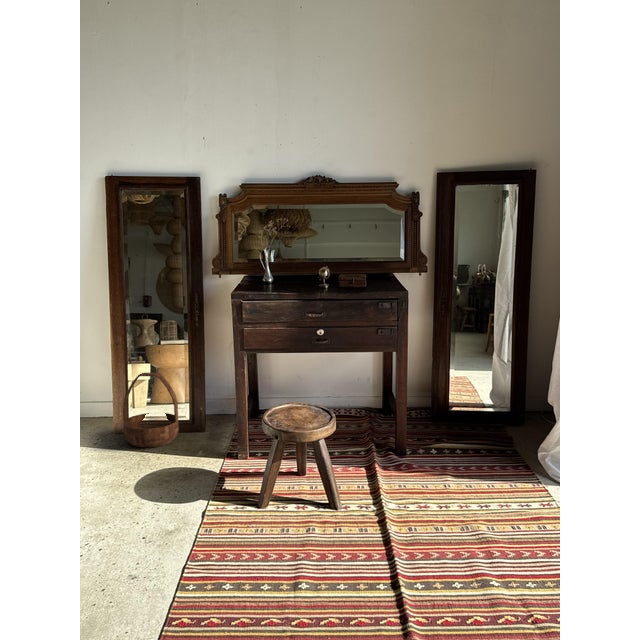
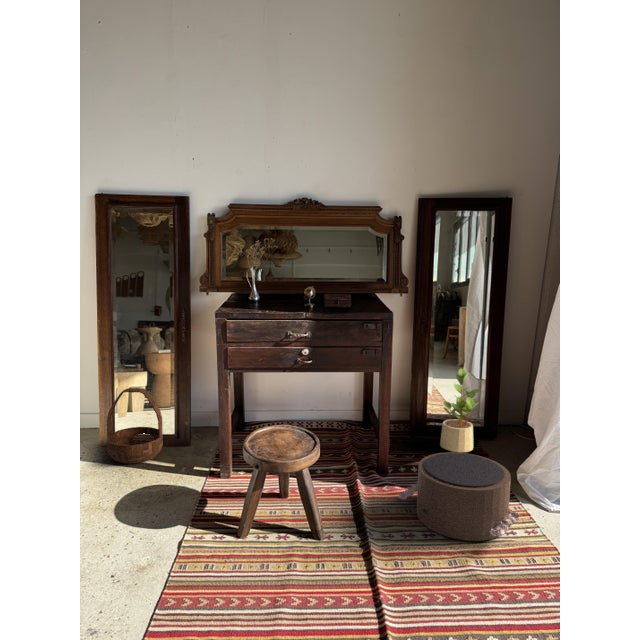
potted plant: none [462,349,503,435] -> present [440,369,480,452]
pouf: none [414,430,535,510] -> present [398,452,521,541]

